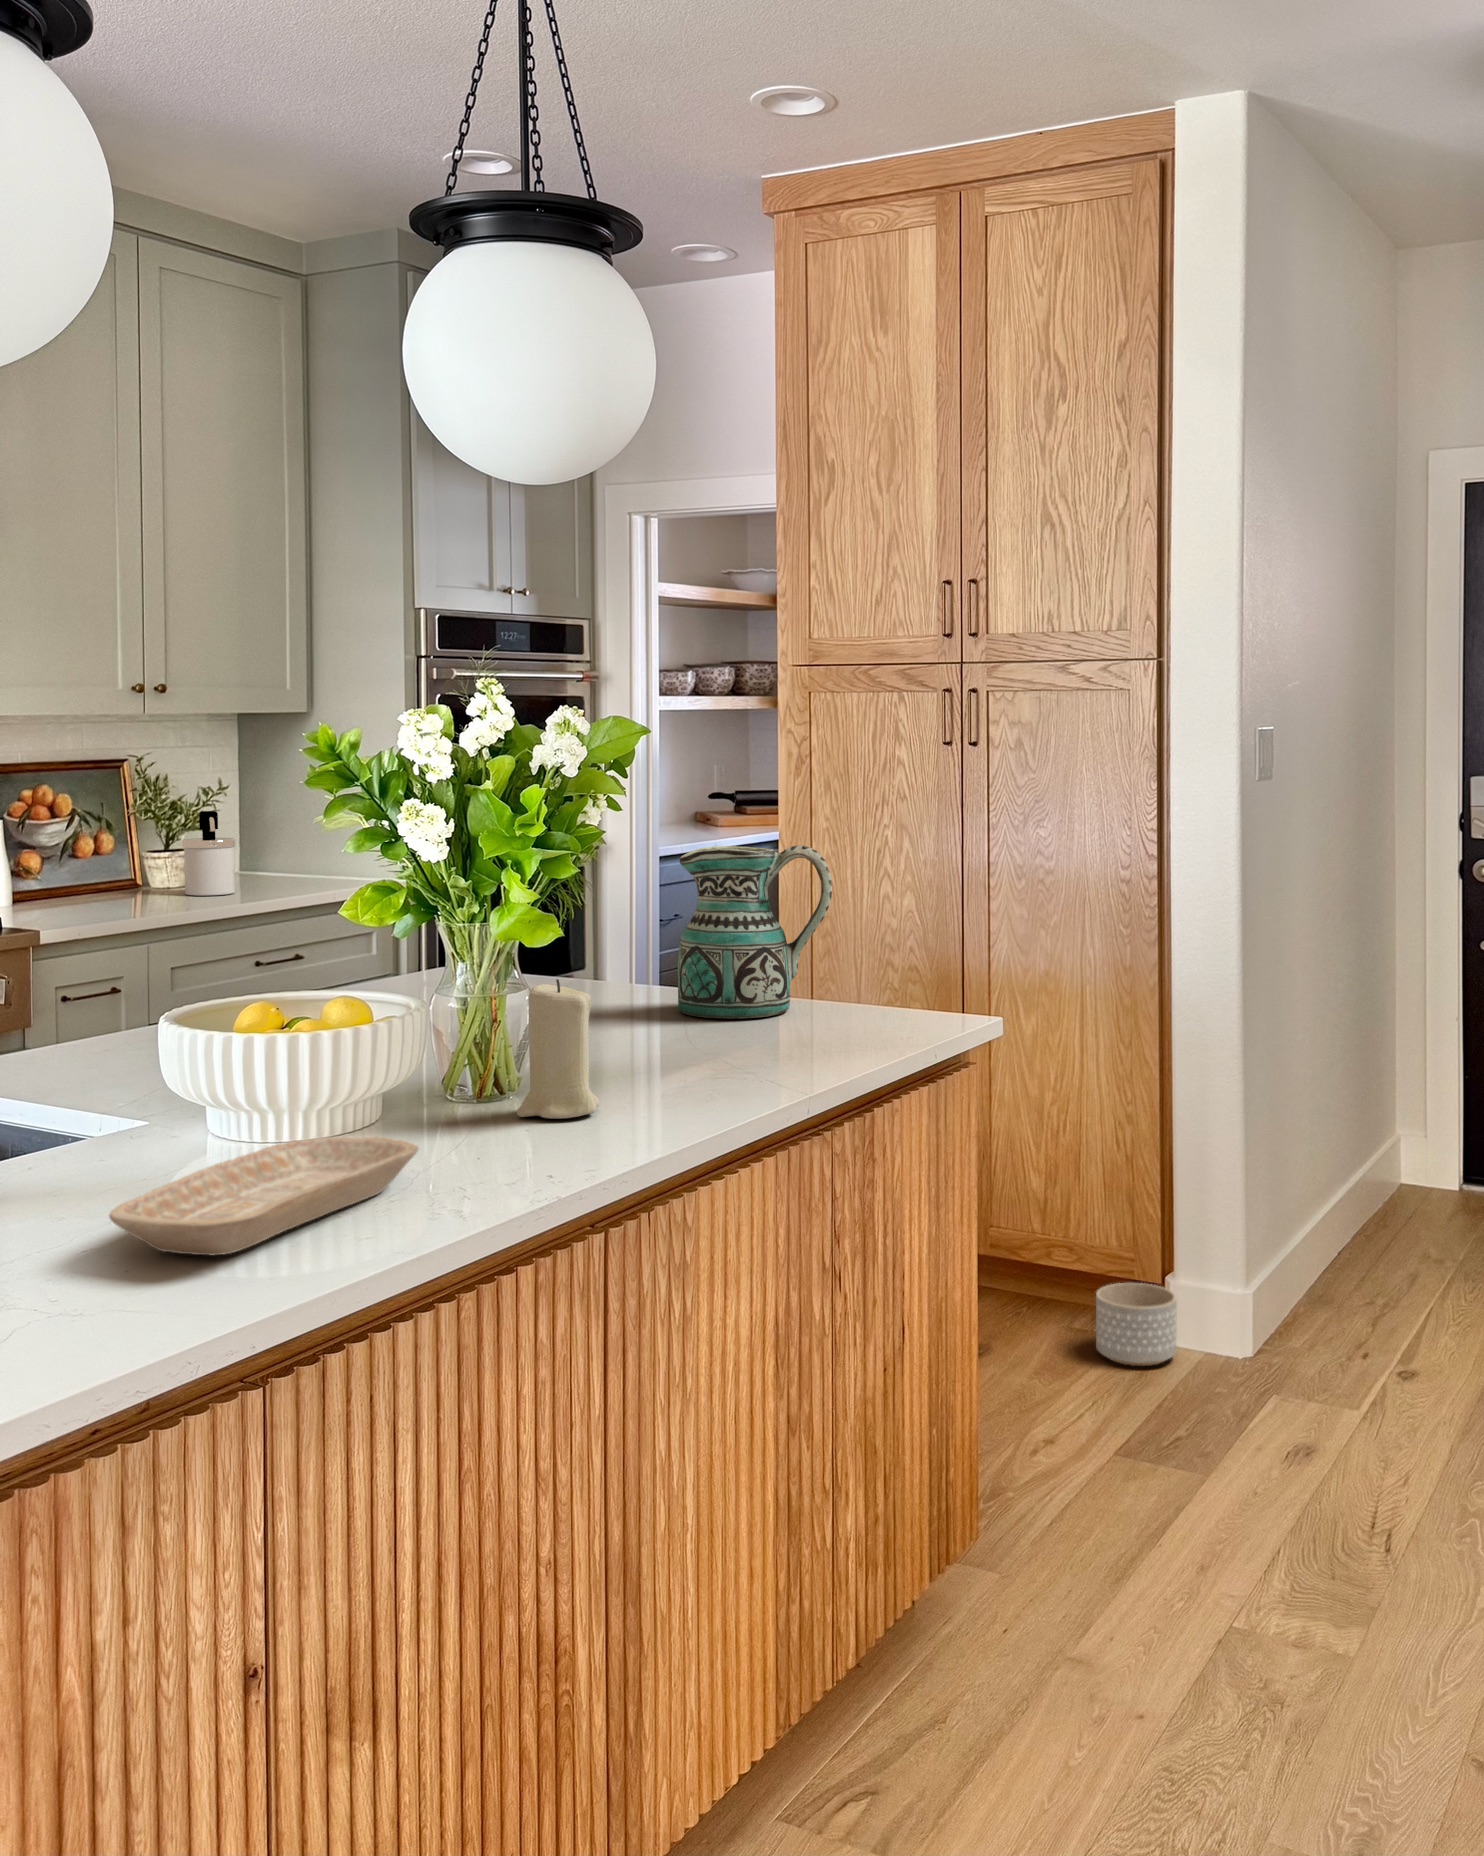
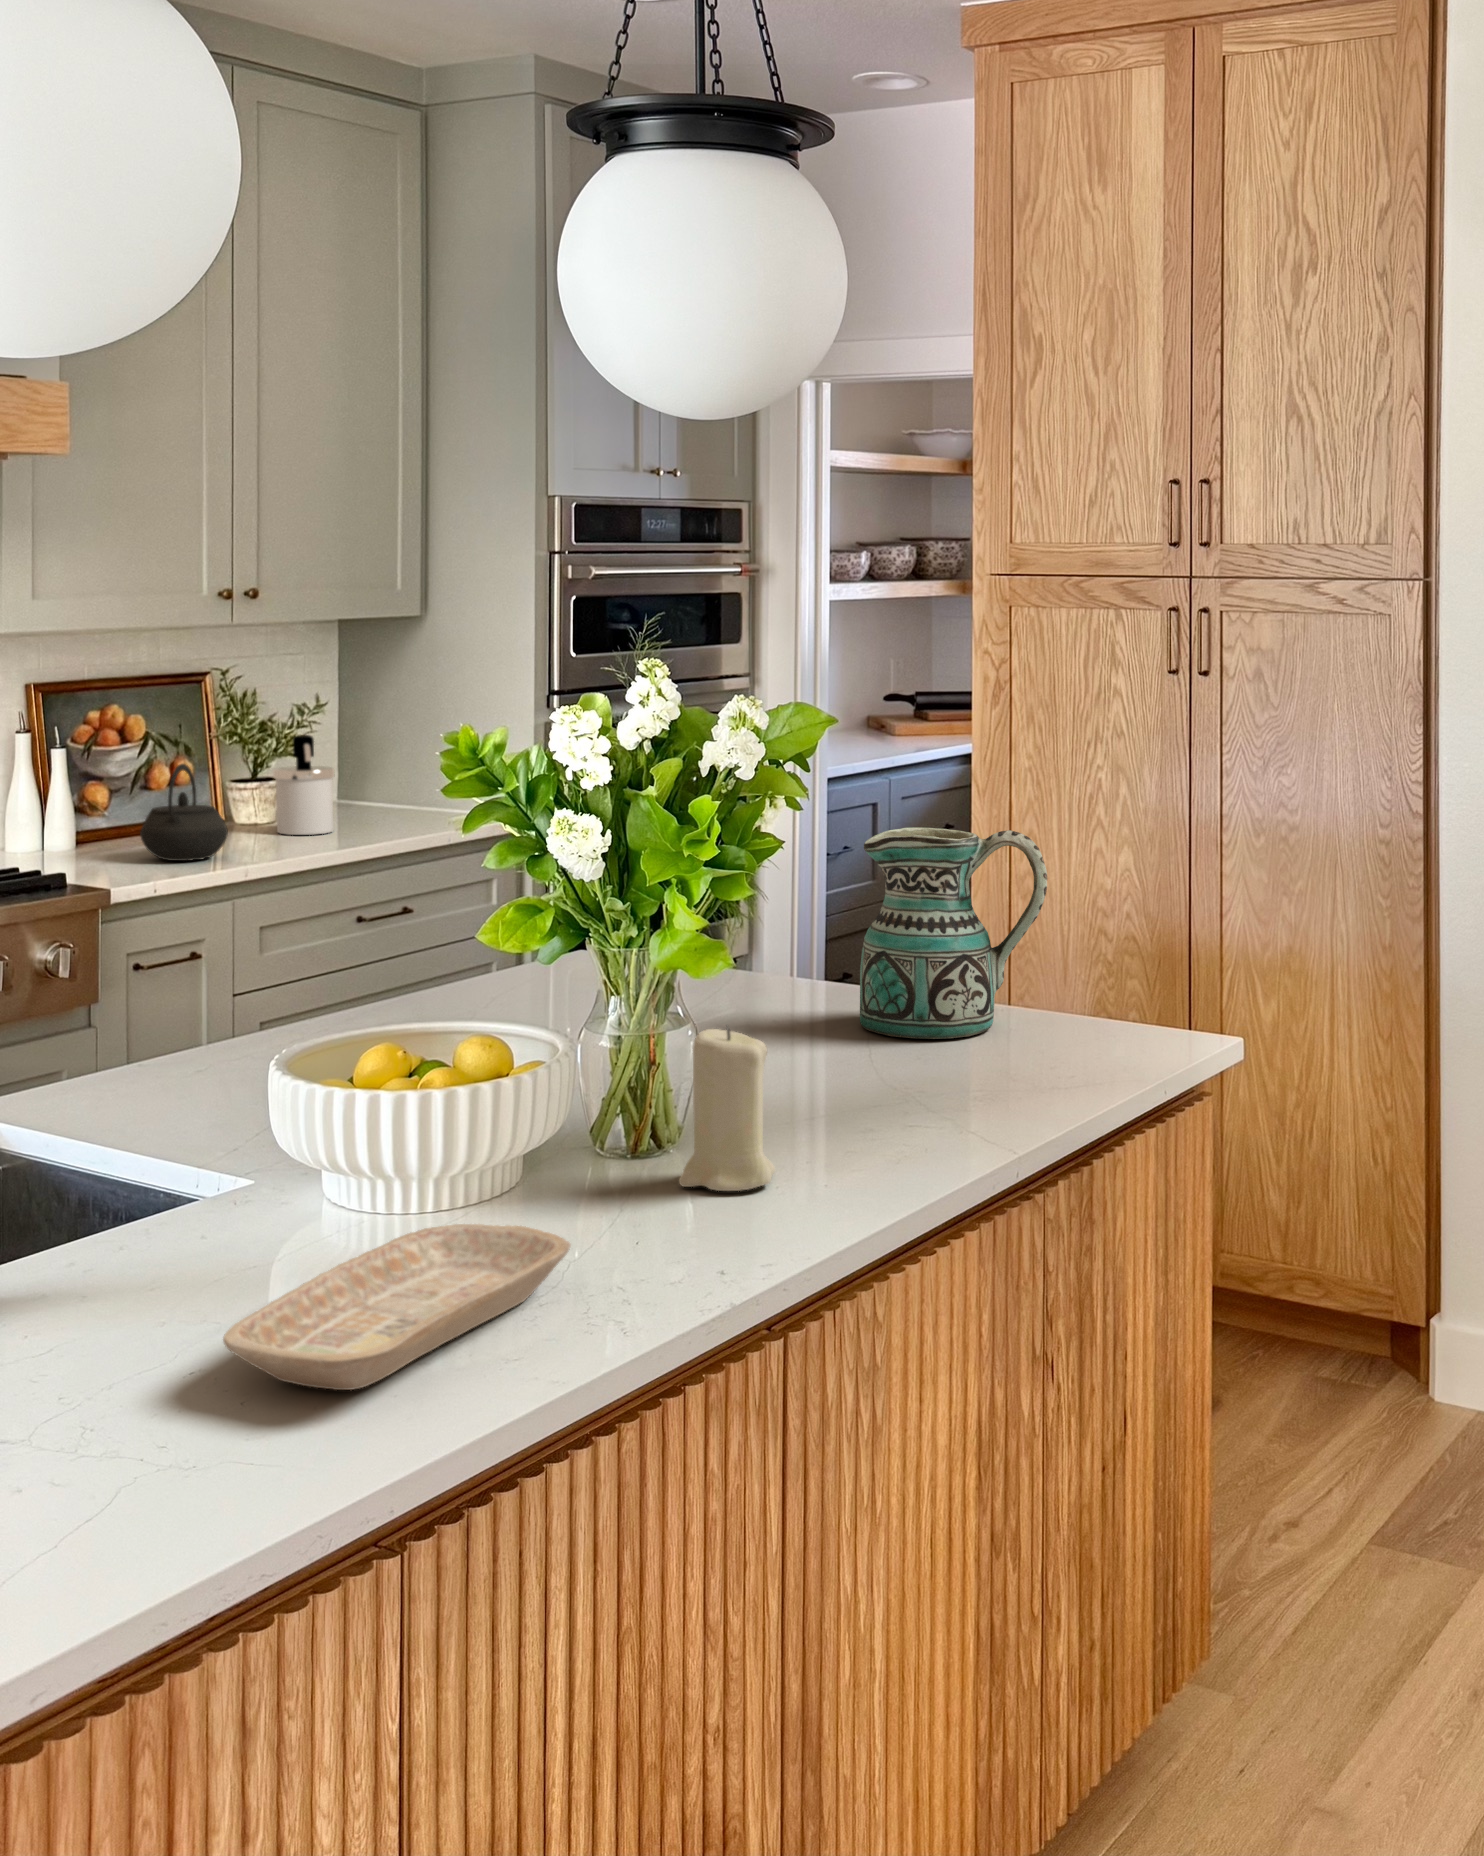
kettle: none [62,830,141,914] -> present [140,764,228,861]
planter: present [1096,1283,1177,1366] -> none [1346,1329,1447,1431]

